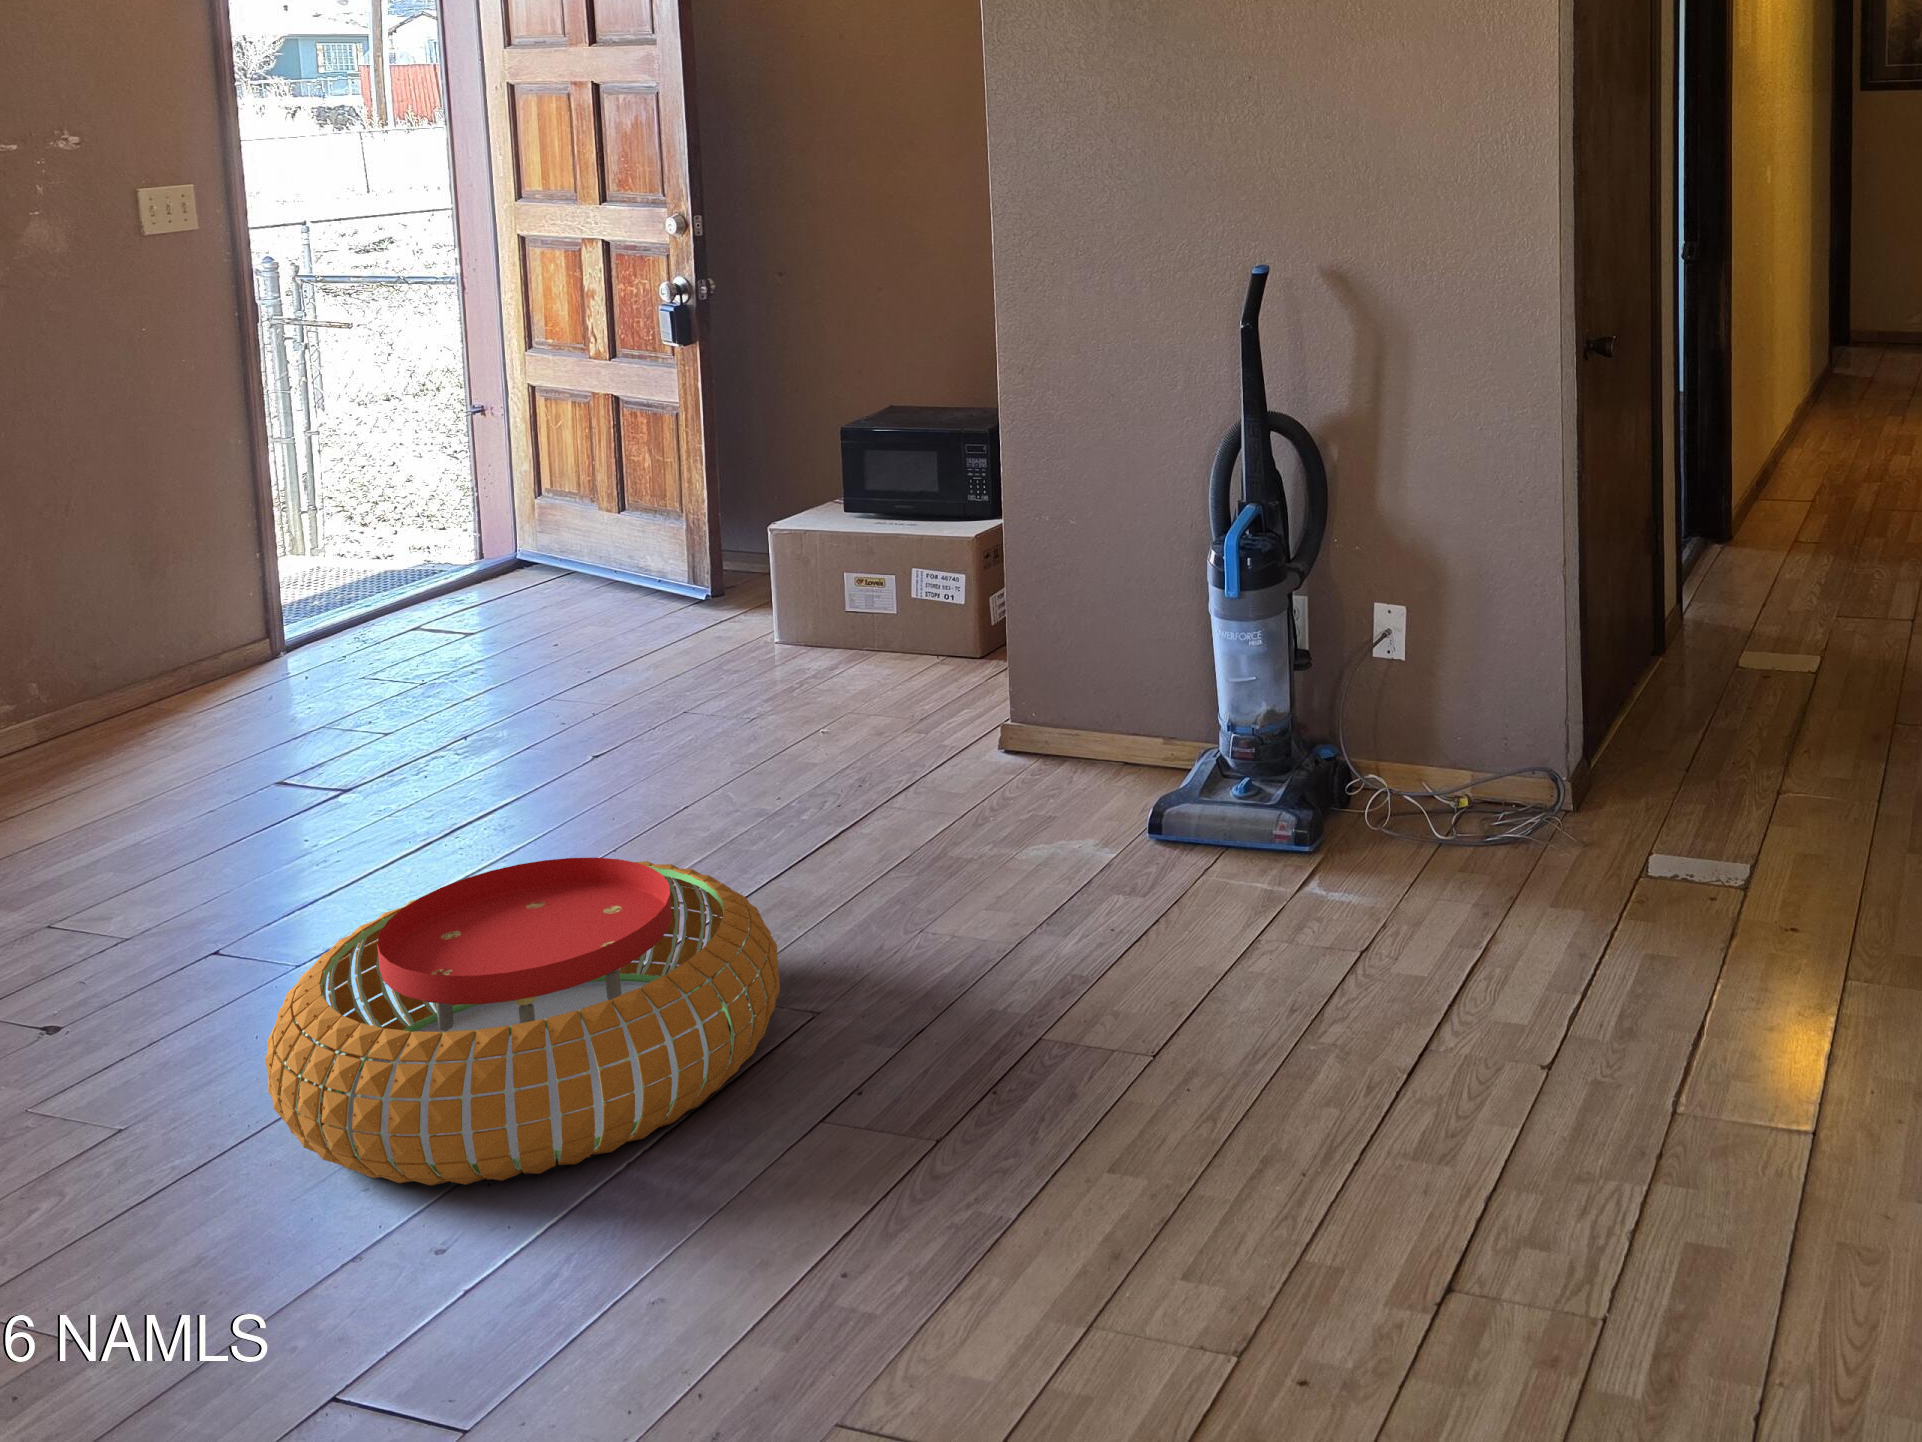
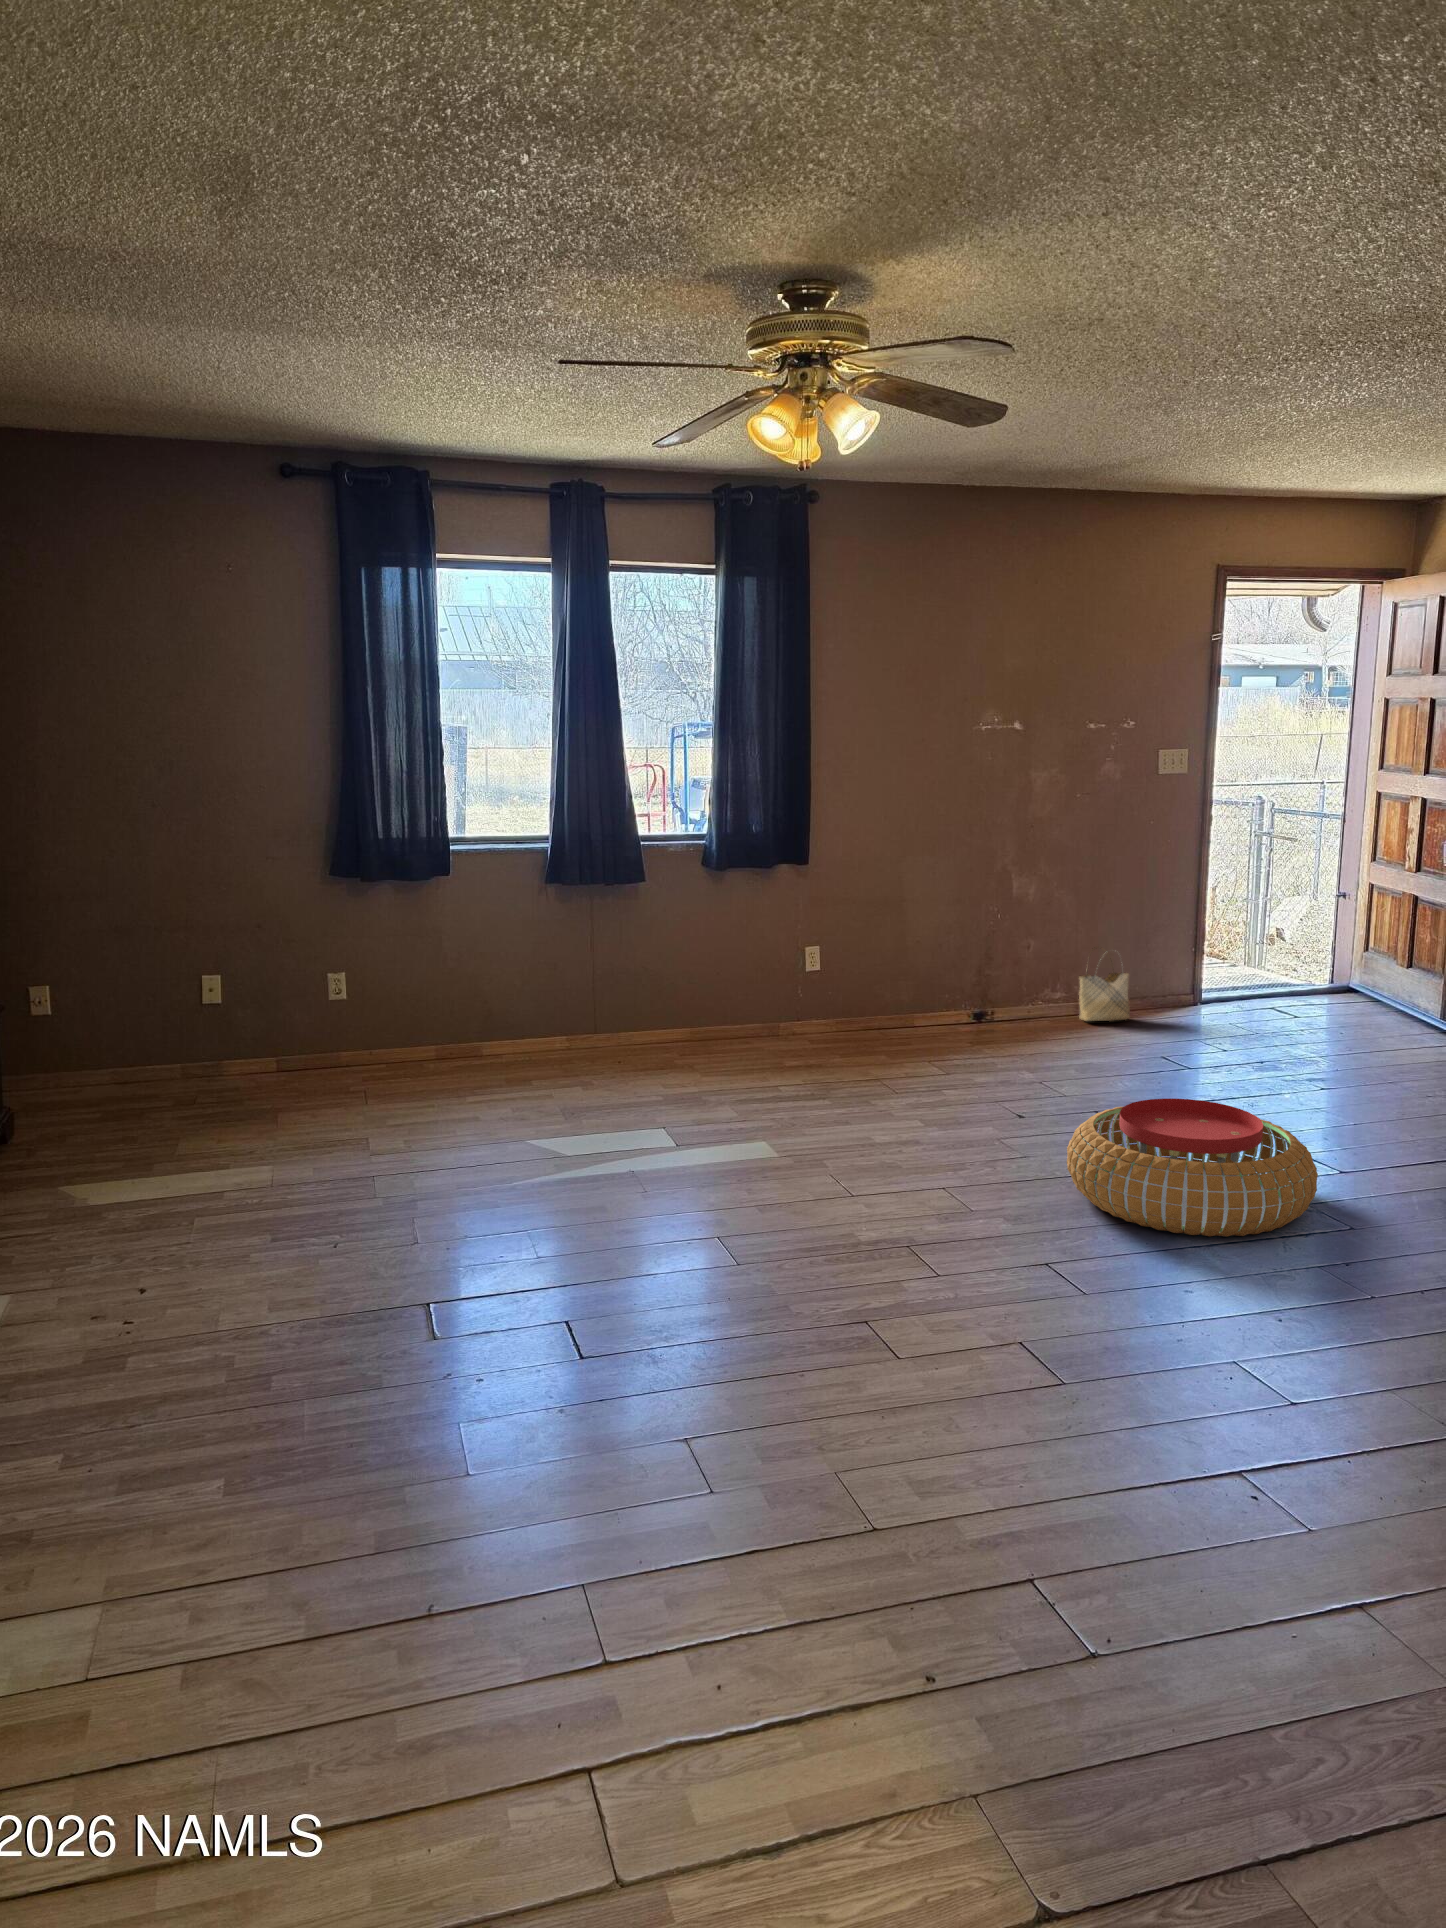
woven basket: none [34,587,159,746] -> present [1079,947,1130,1021]

